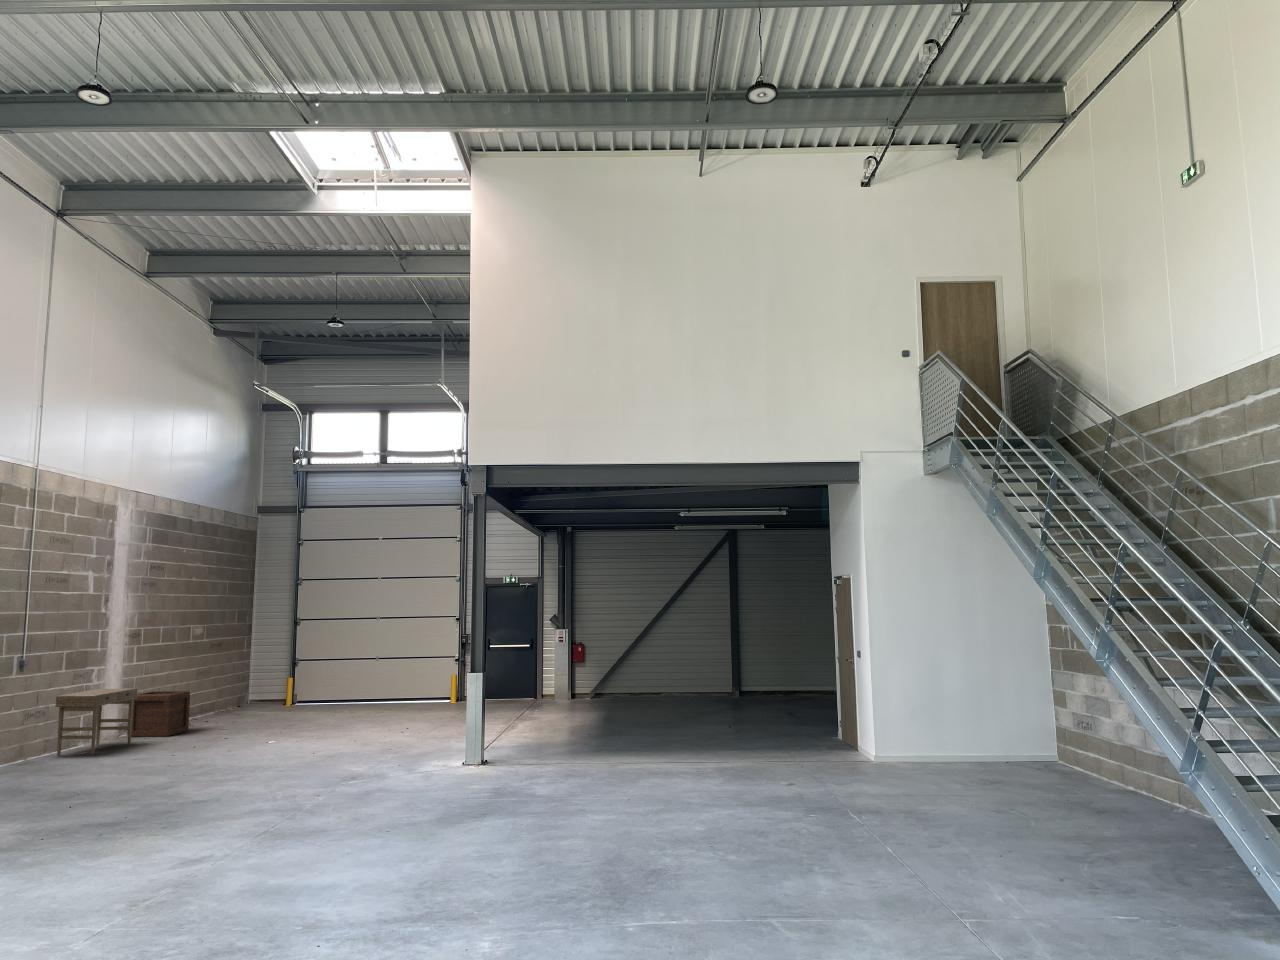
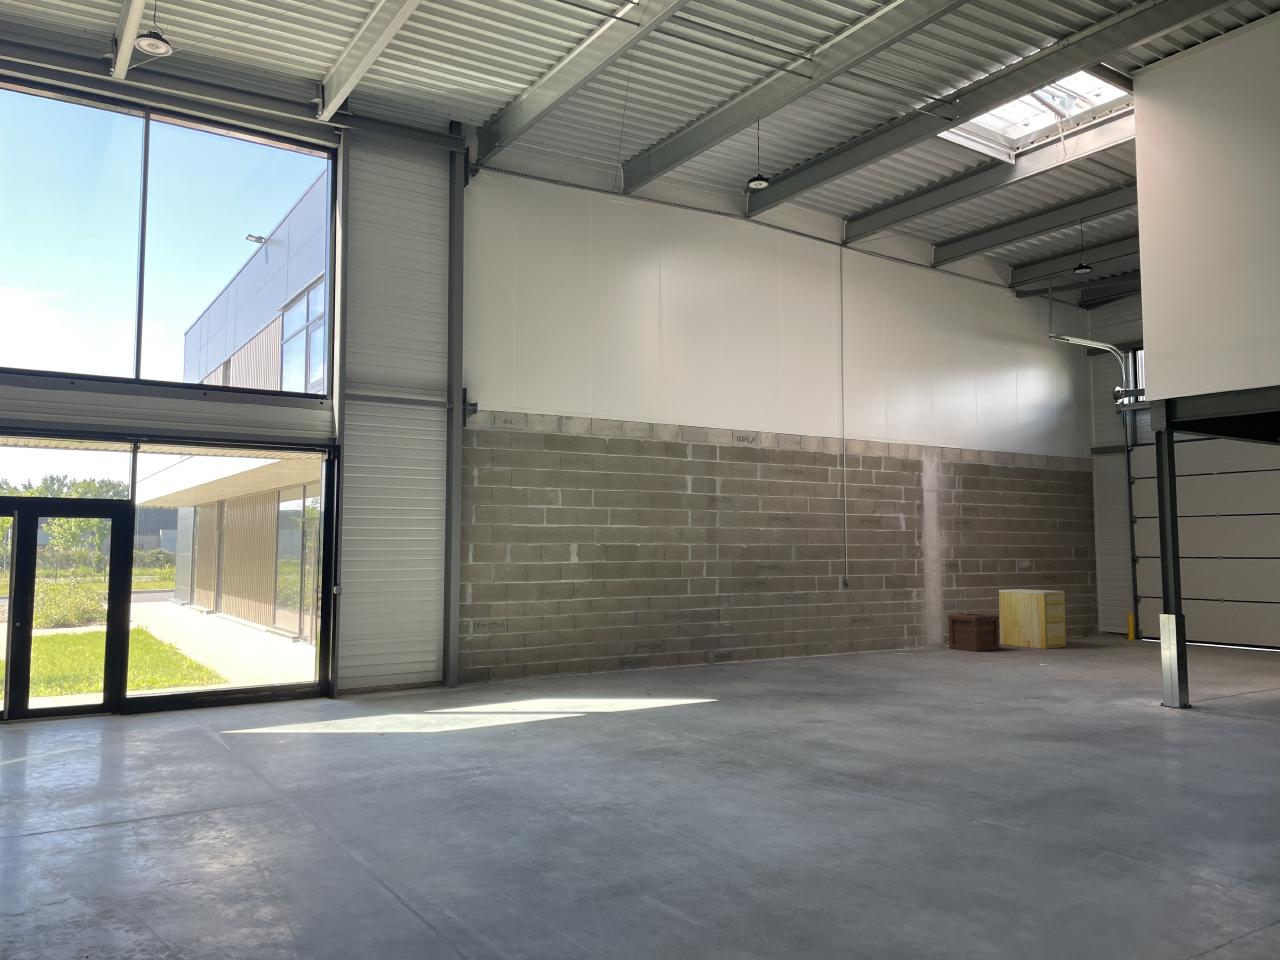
filing cabinet: none [175,659,252,725] -> present [999,589,1066,649]
desk: present [56,688,138,756] -> none [877,607,943,657]

